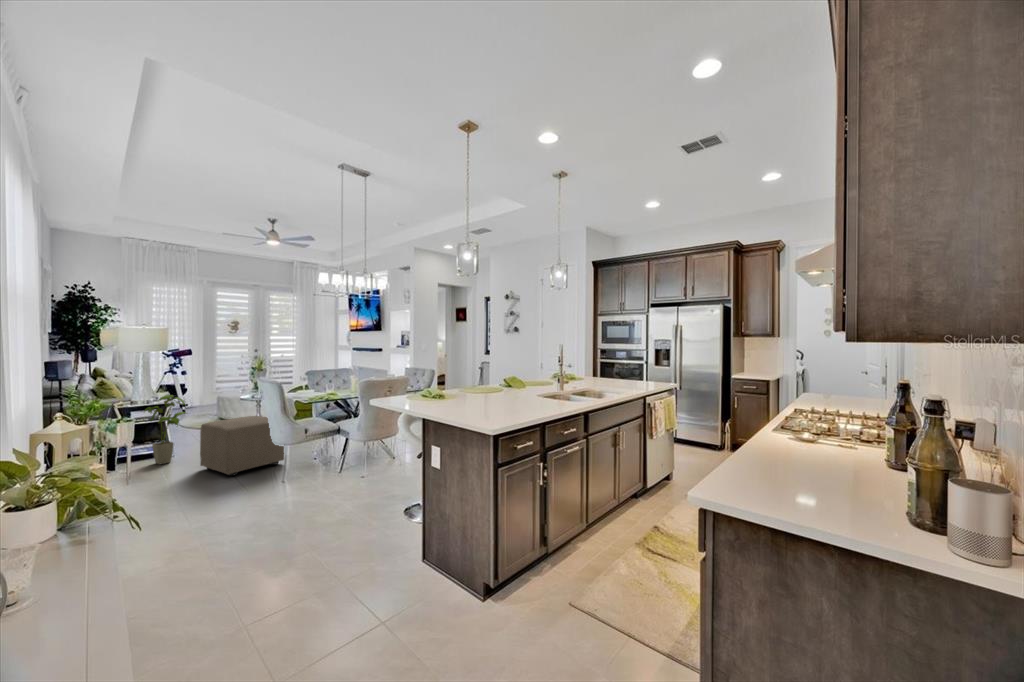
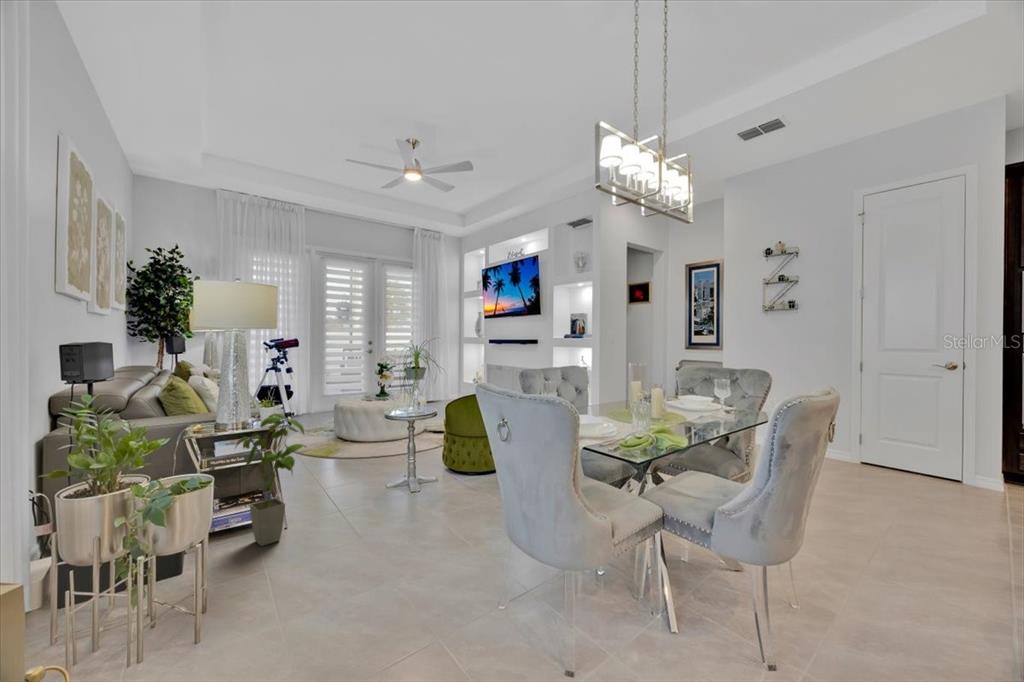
ottoman: present [200,416,284,476] -> none [336,457,491,607]

